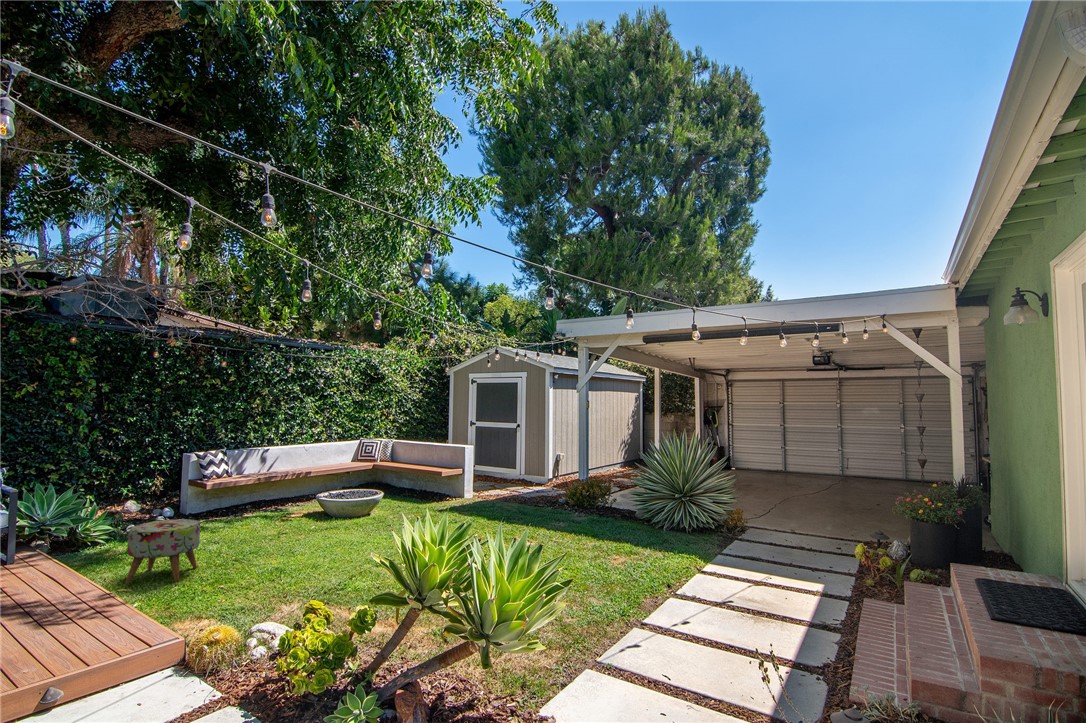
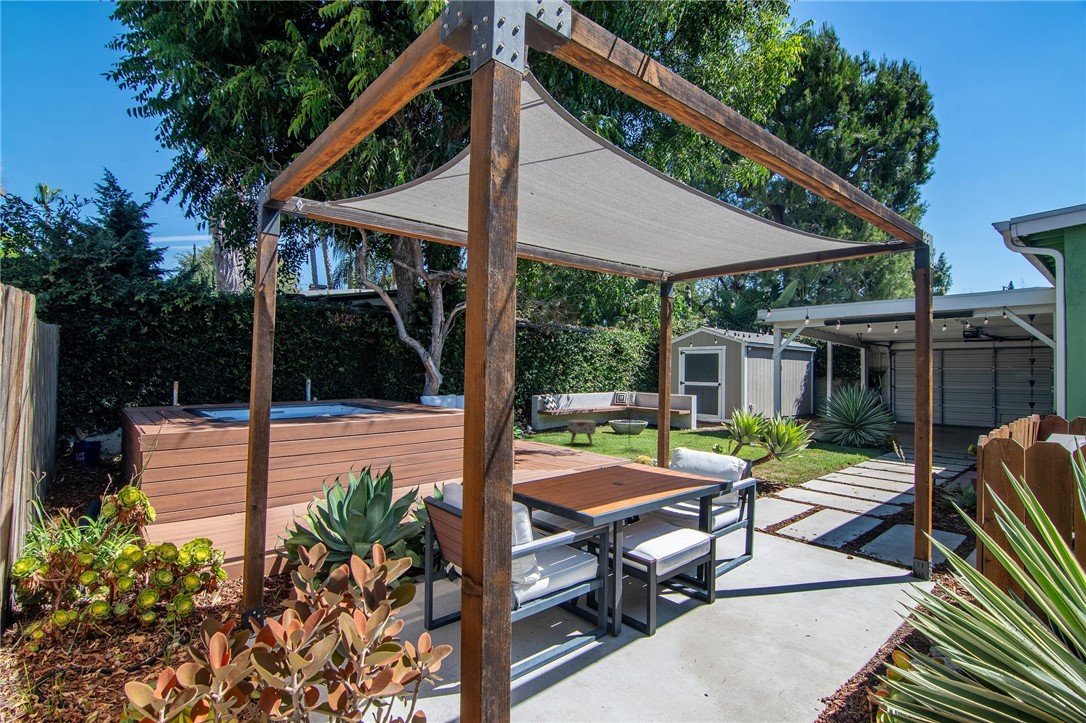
side table: none [235,494,281,588] -> present [621,407,638,434]

